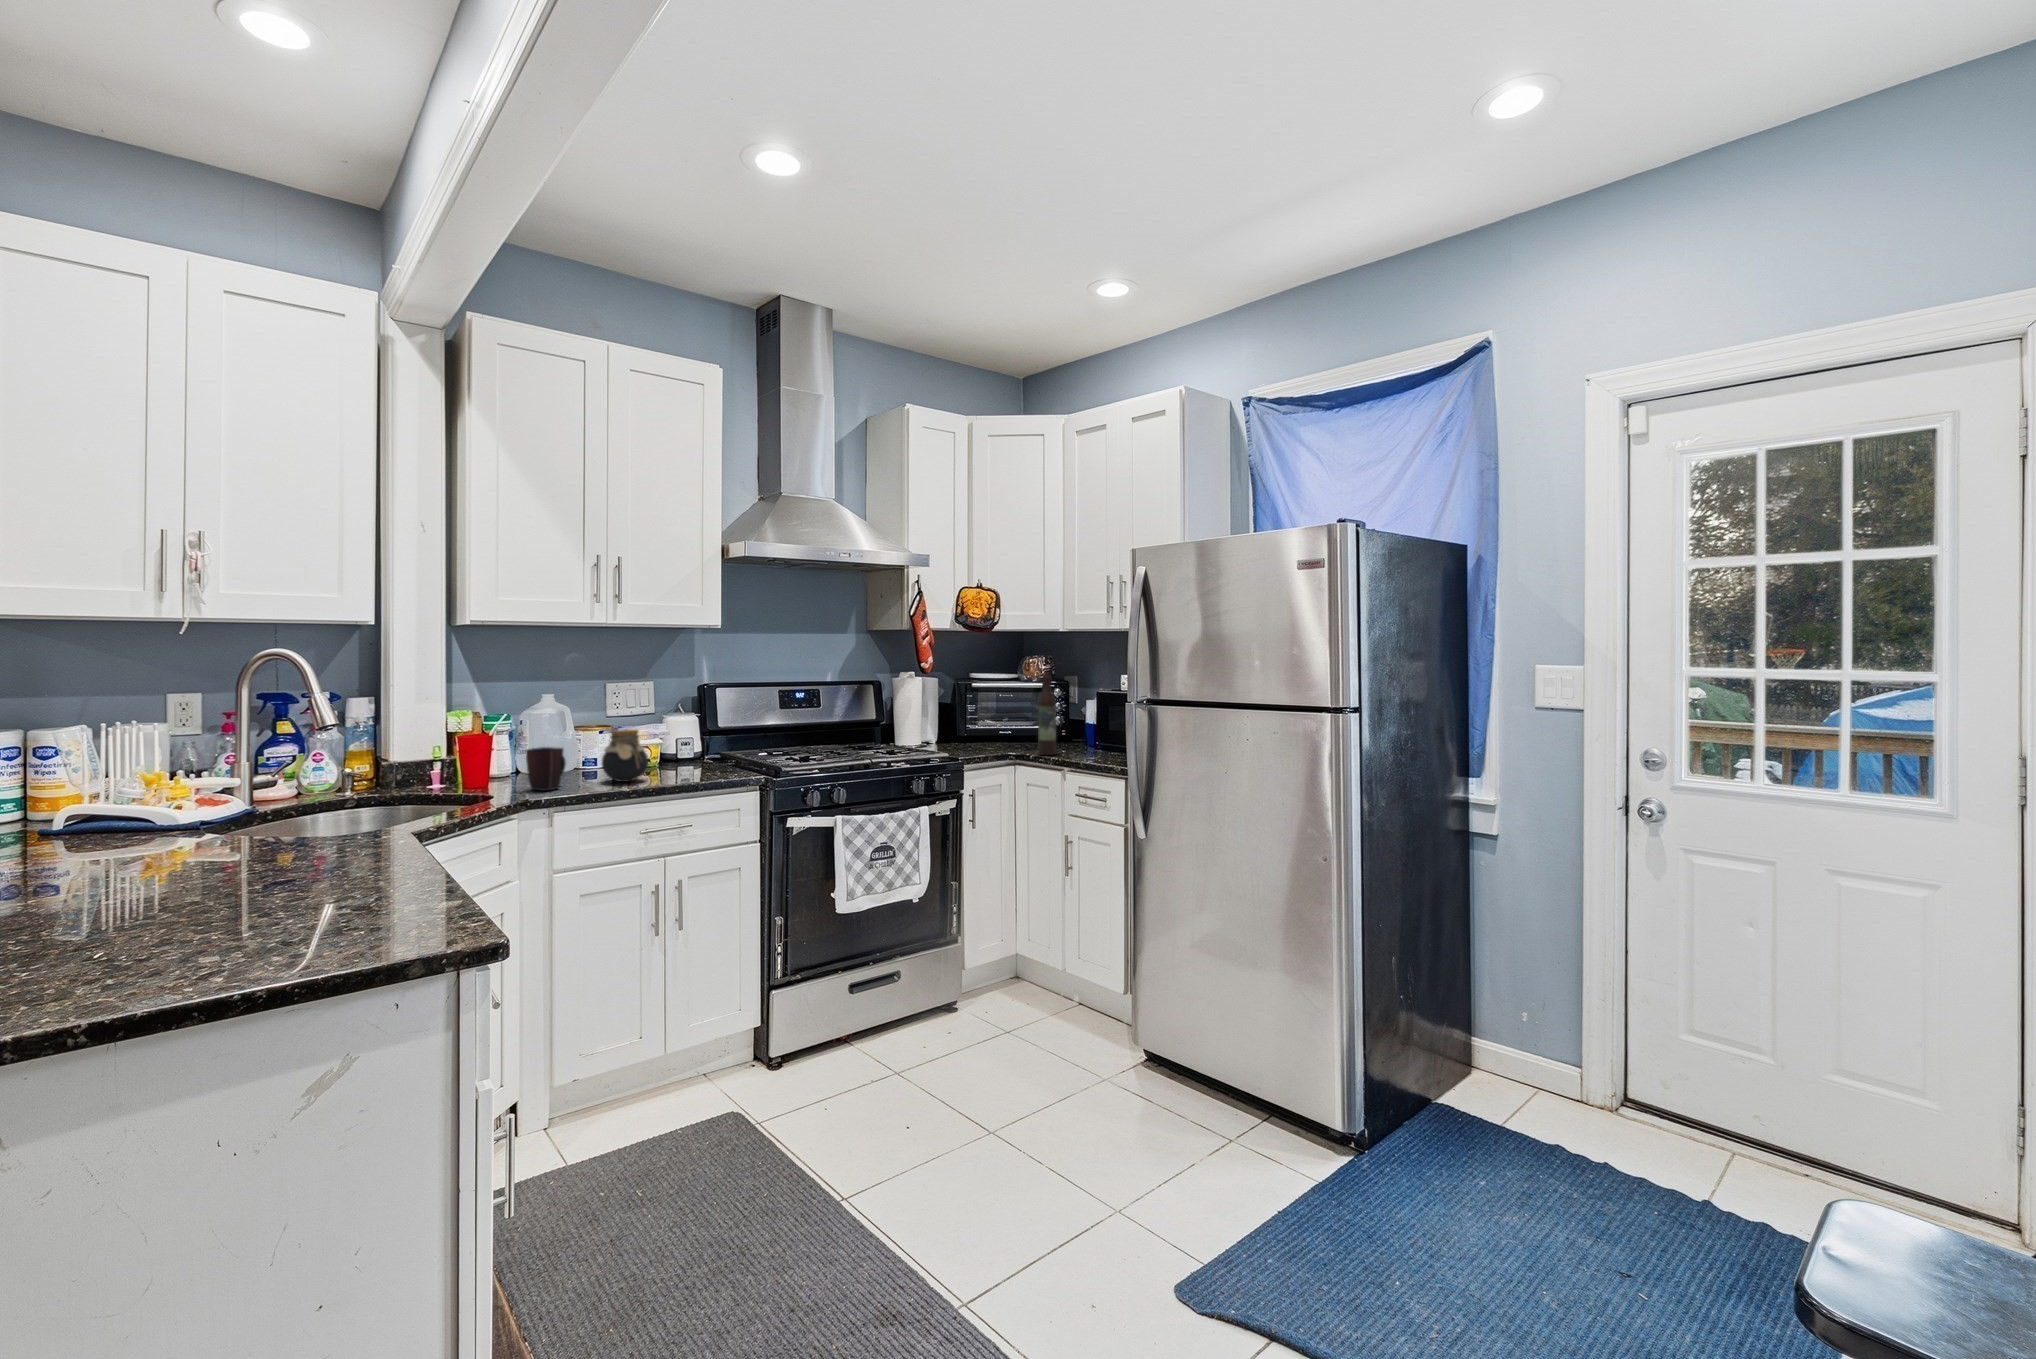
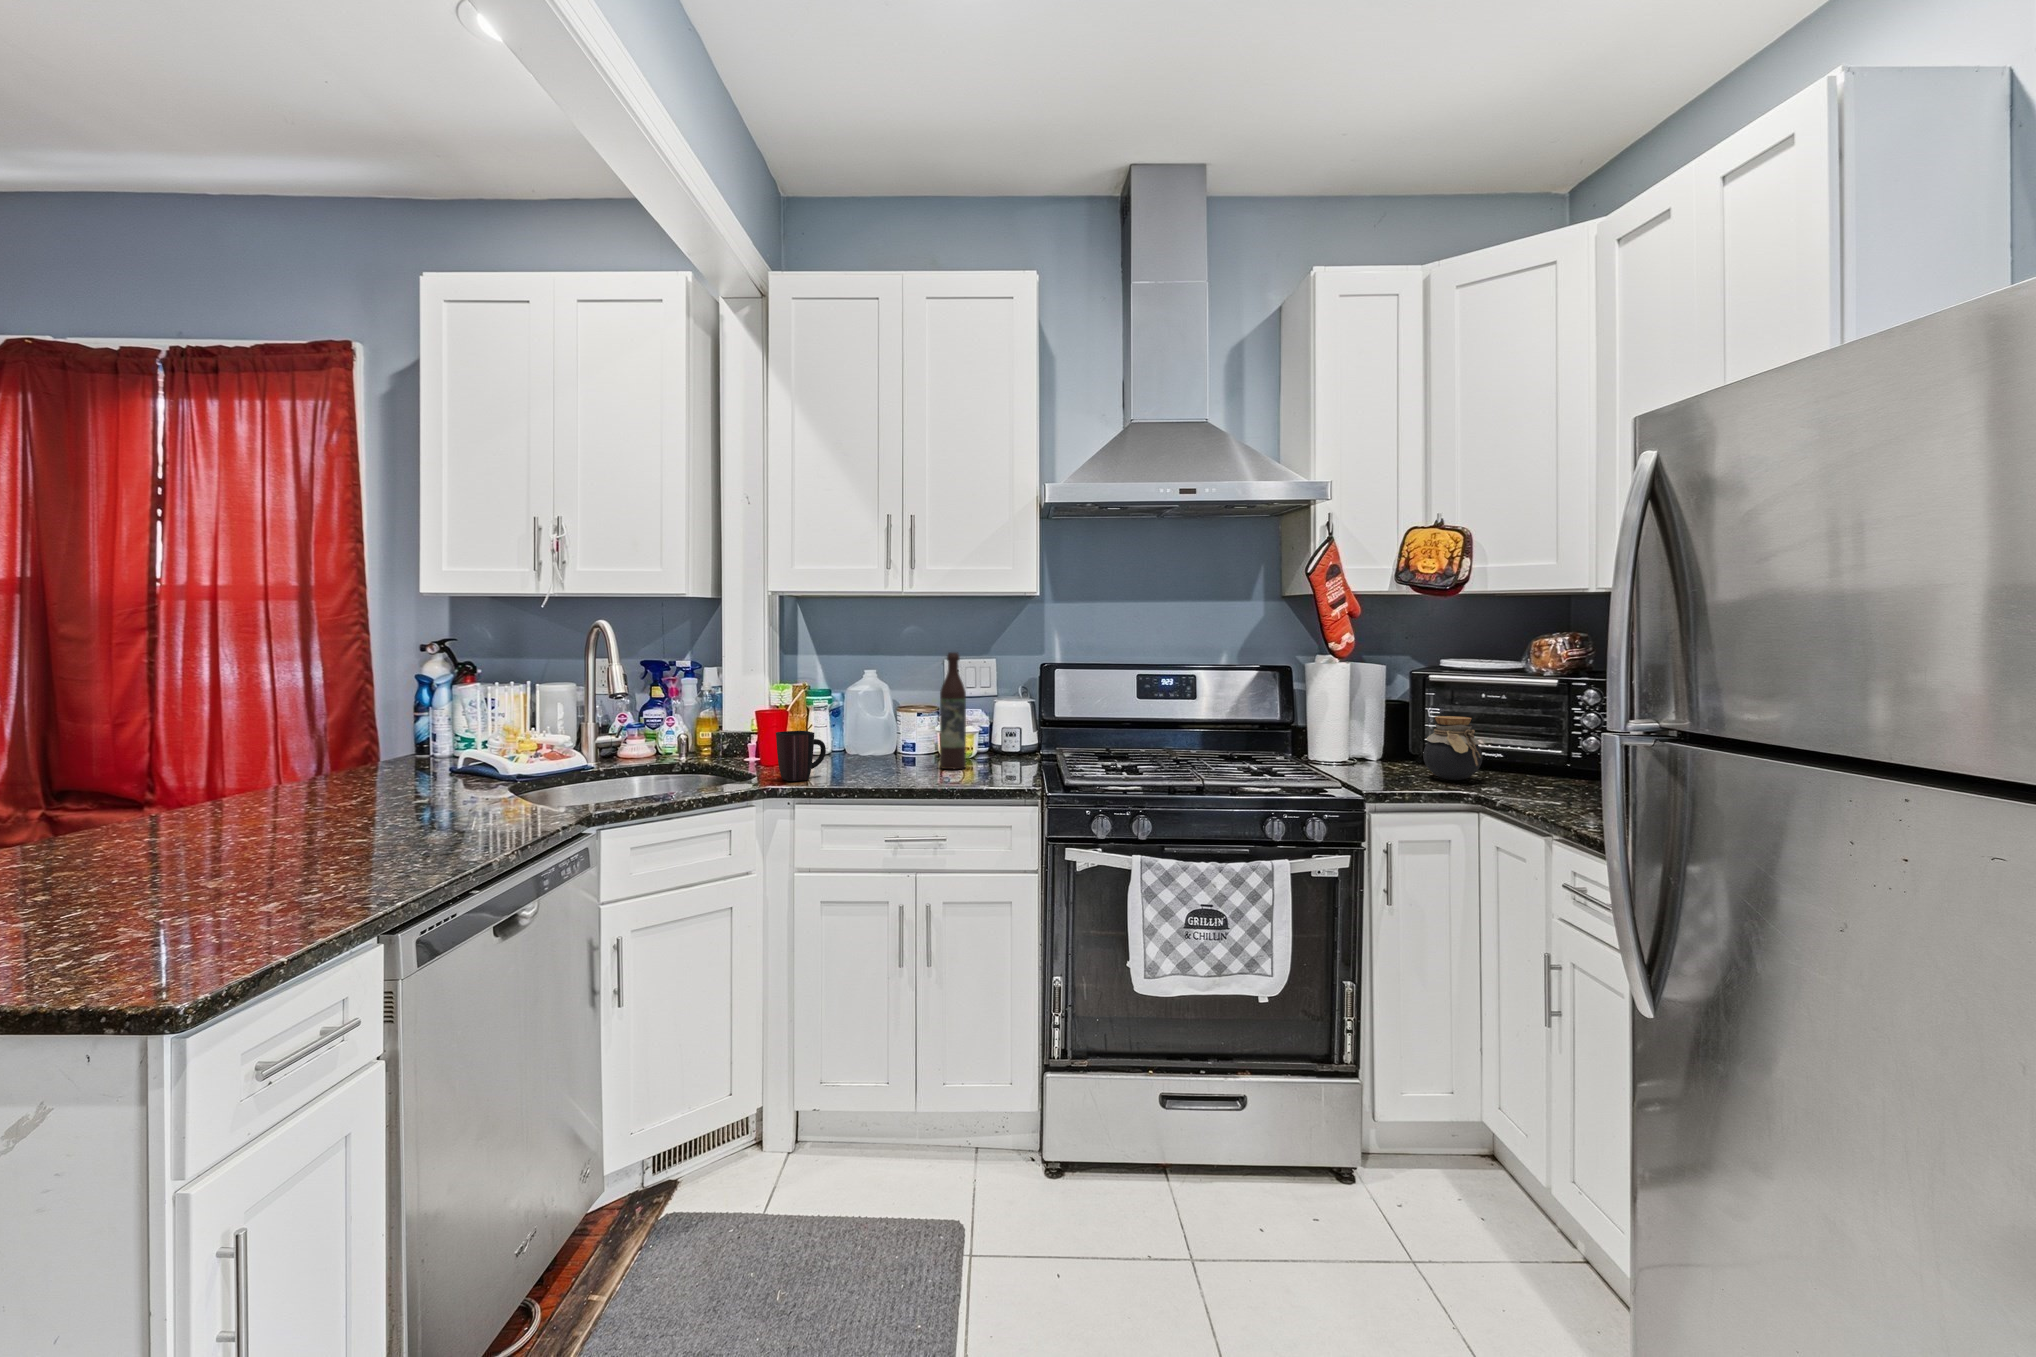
wine bottle: present [1038,674,1056,755] -> present [940,652,966,769]
jar: present [602,729,648,782] -> present [1423,716,1482,780]

